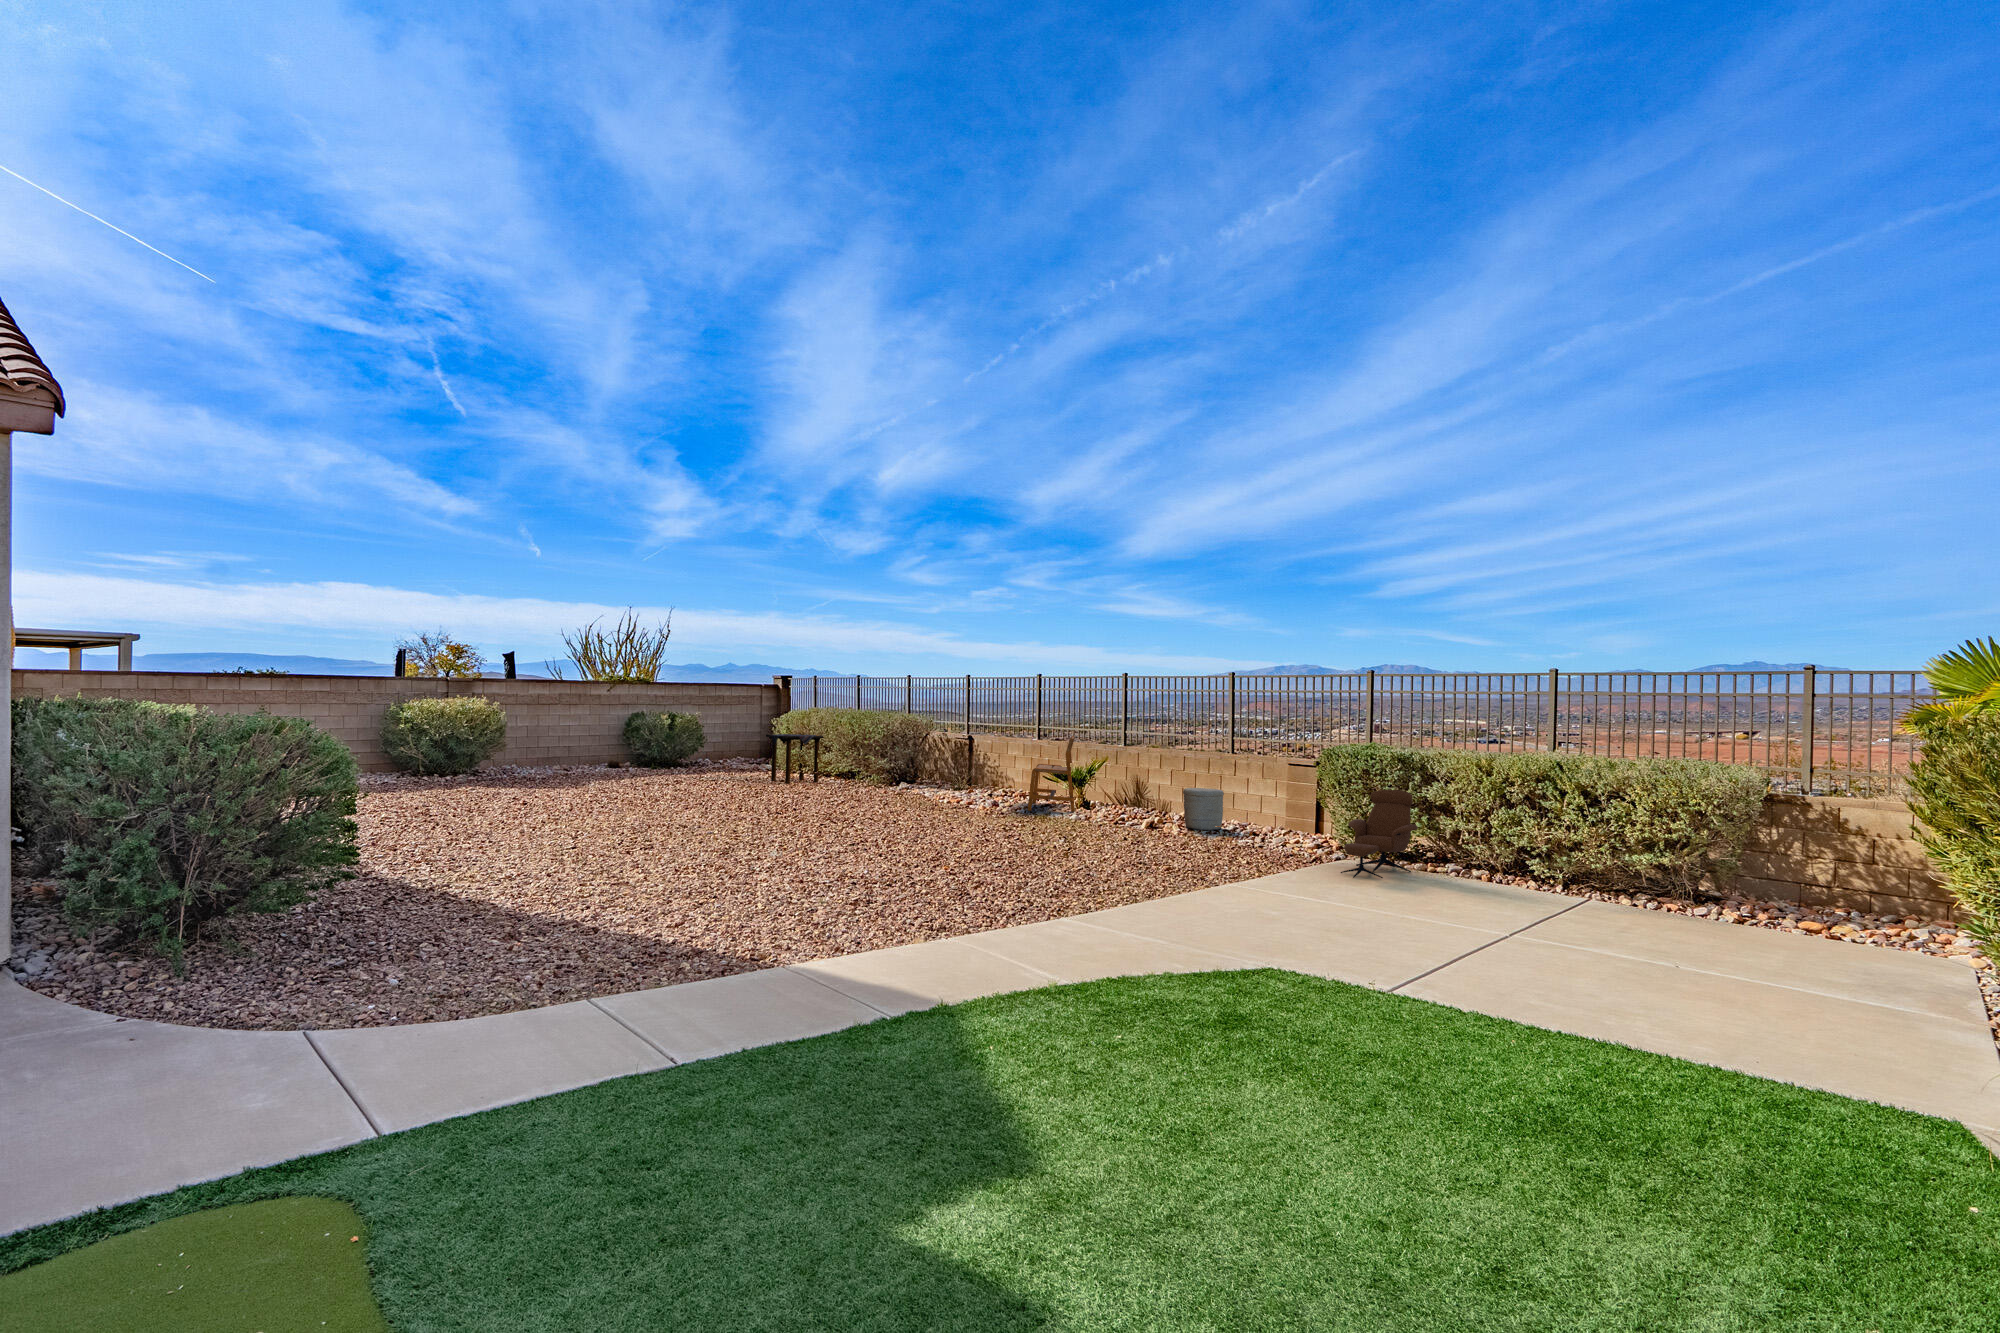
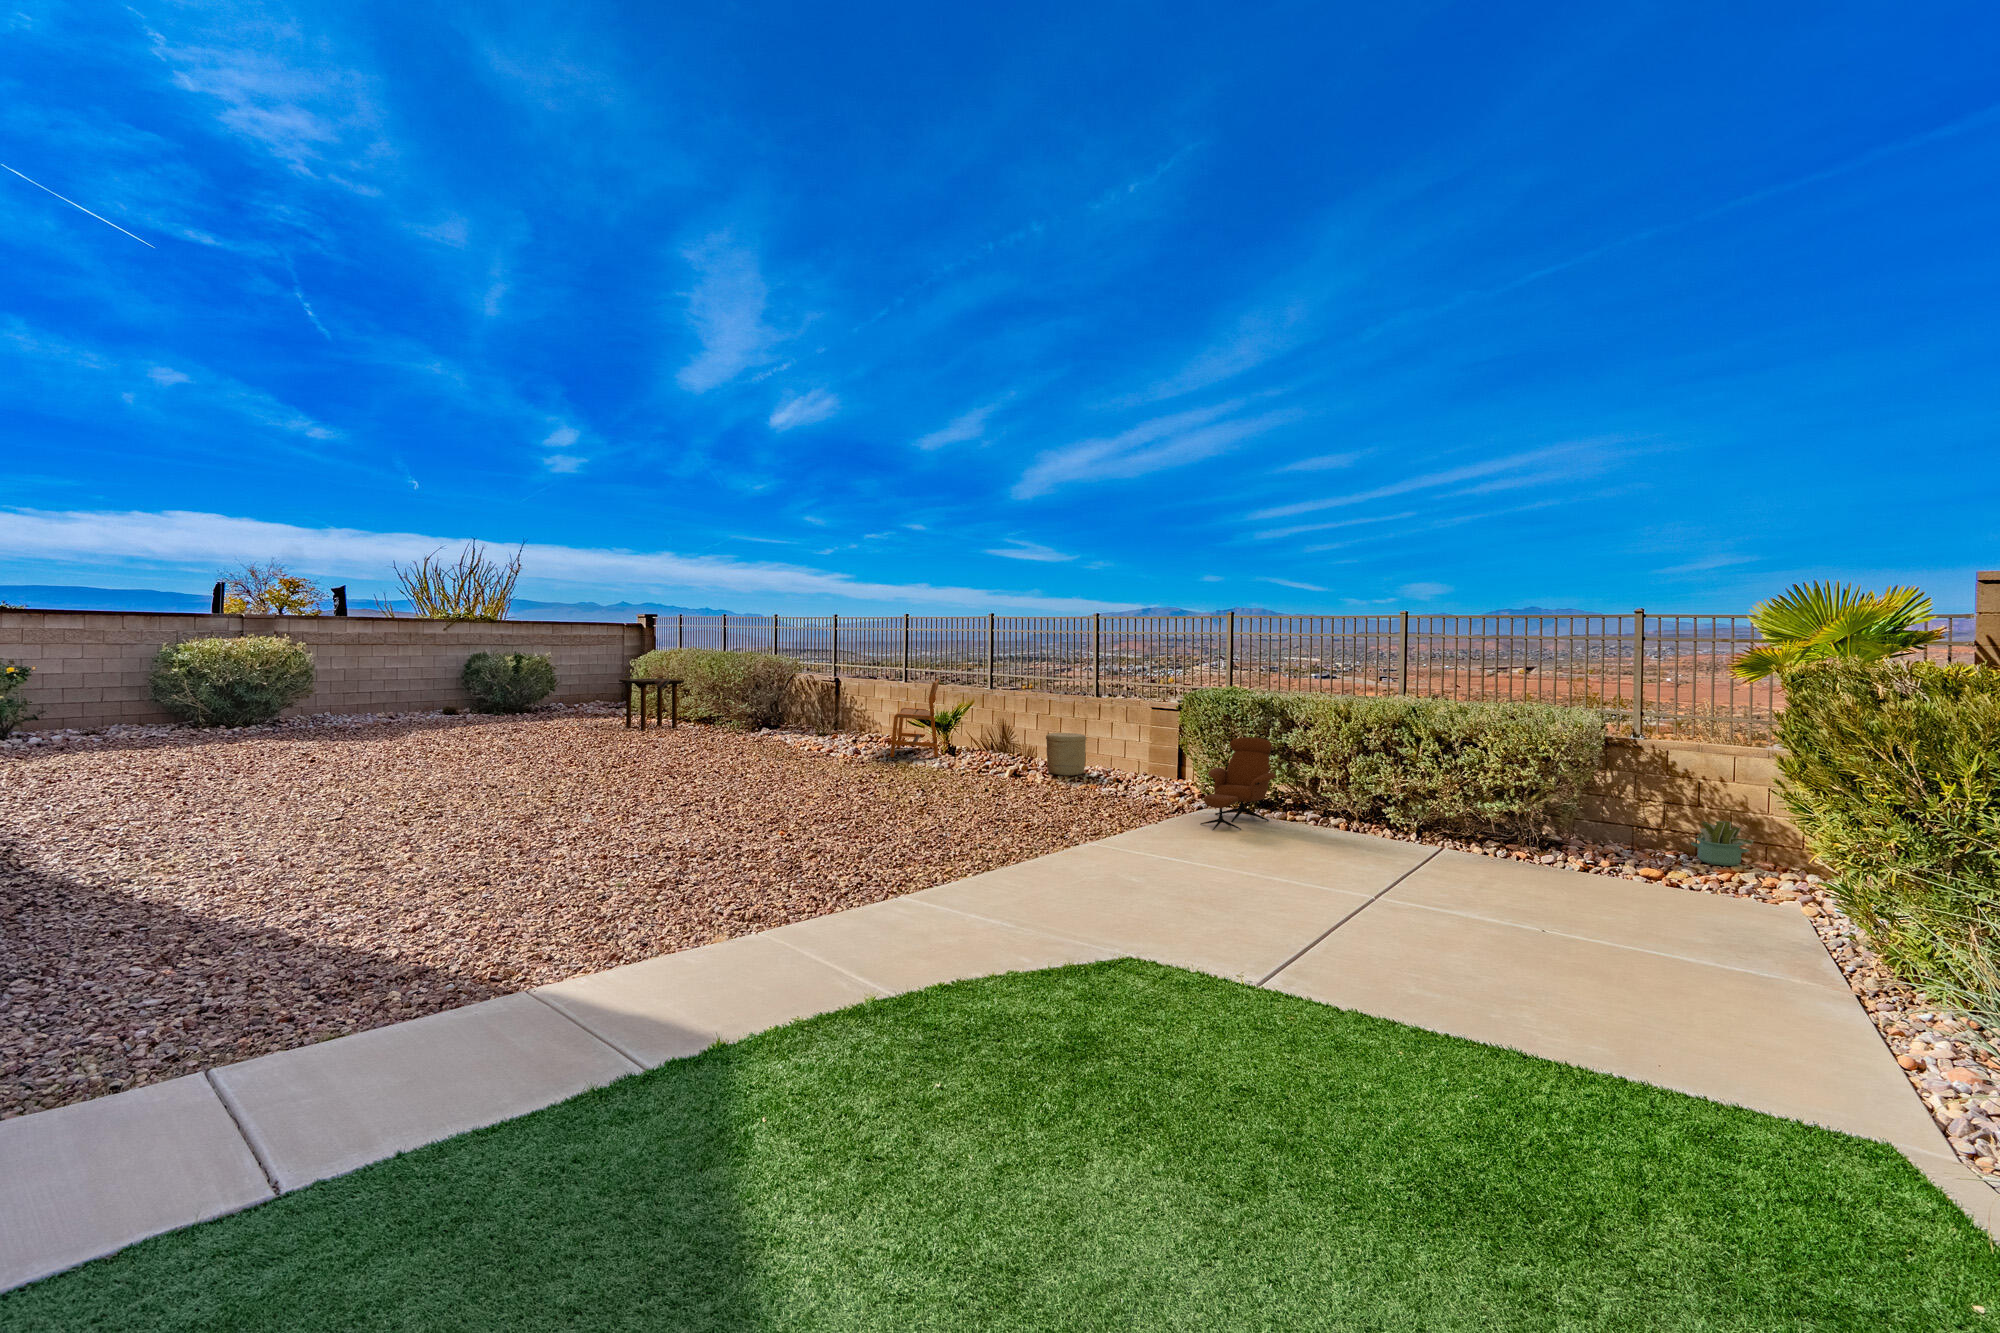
decorative plant: none [1860,878,1929,924] -> present [1691,821,1754,866]

